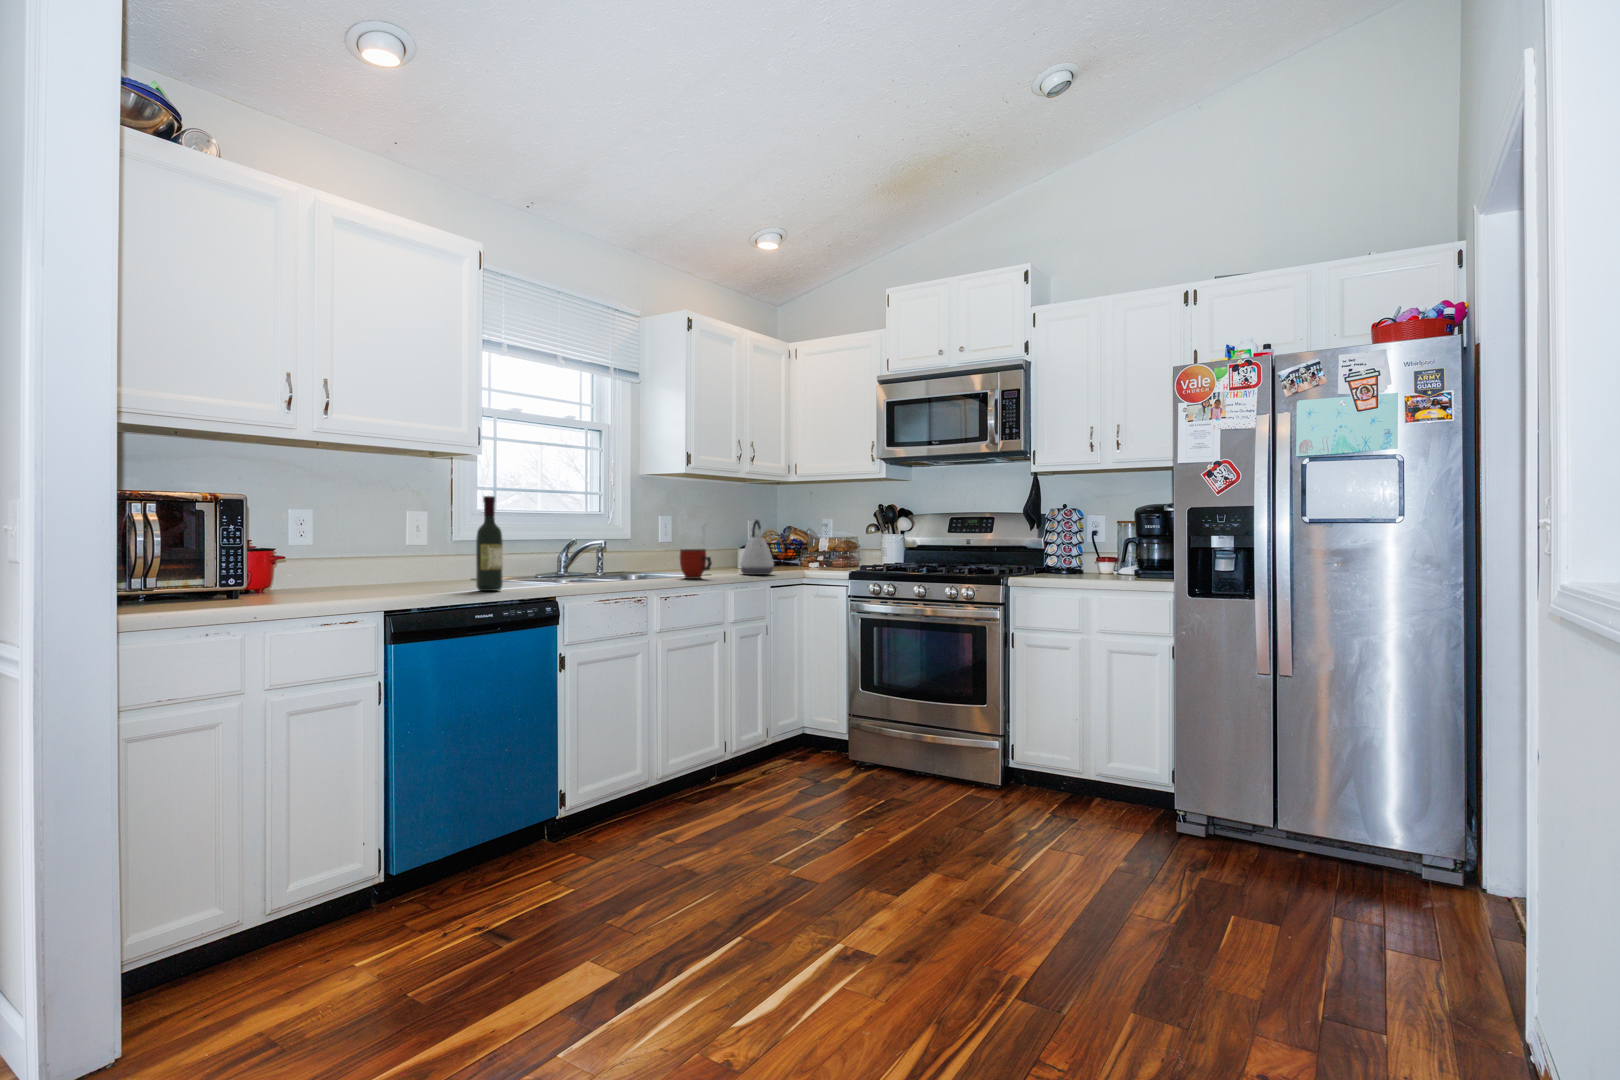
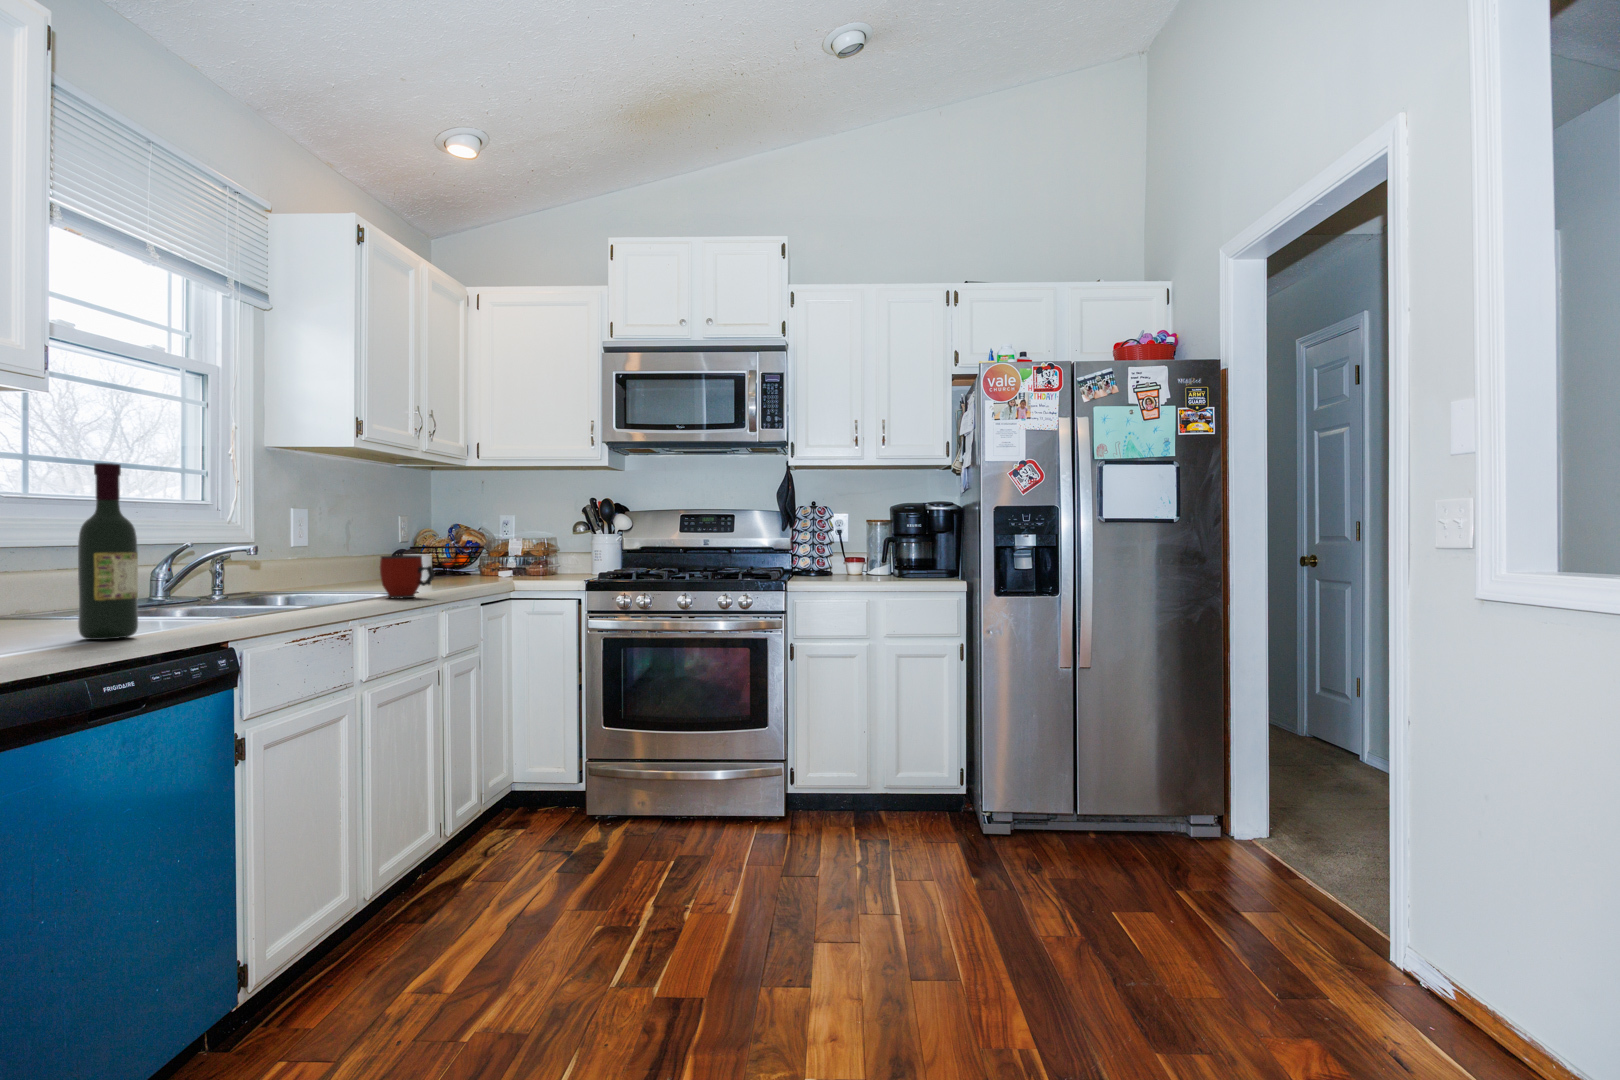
kettle: present [740,520,774,575] -> none [442,514,492,589]

